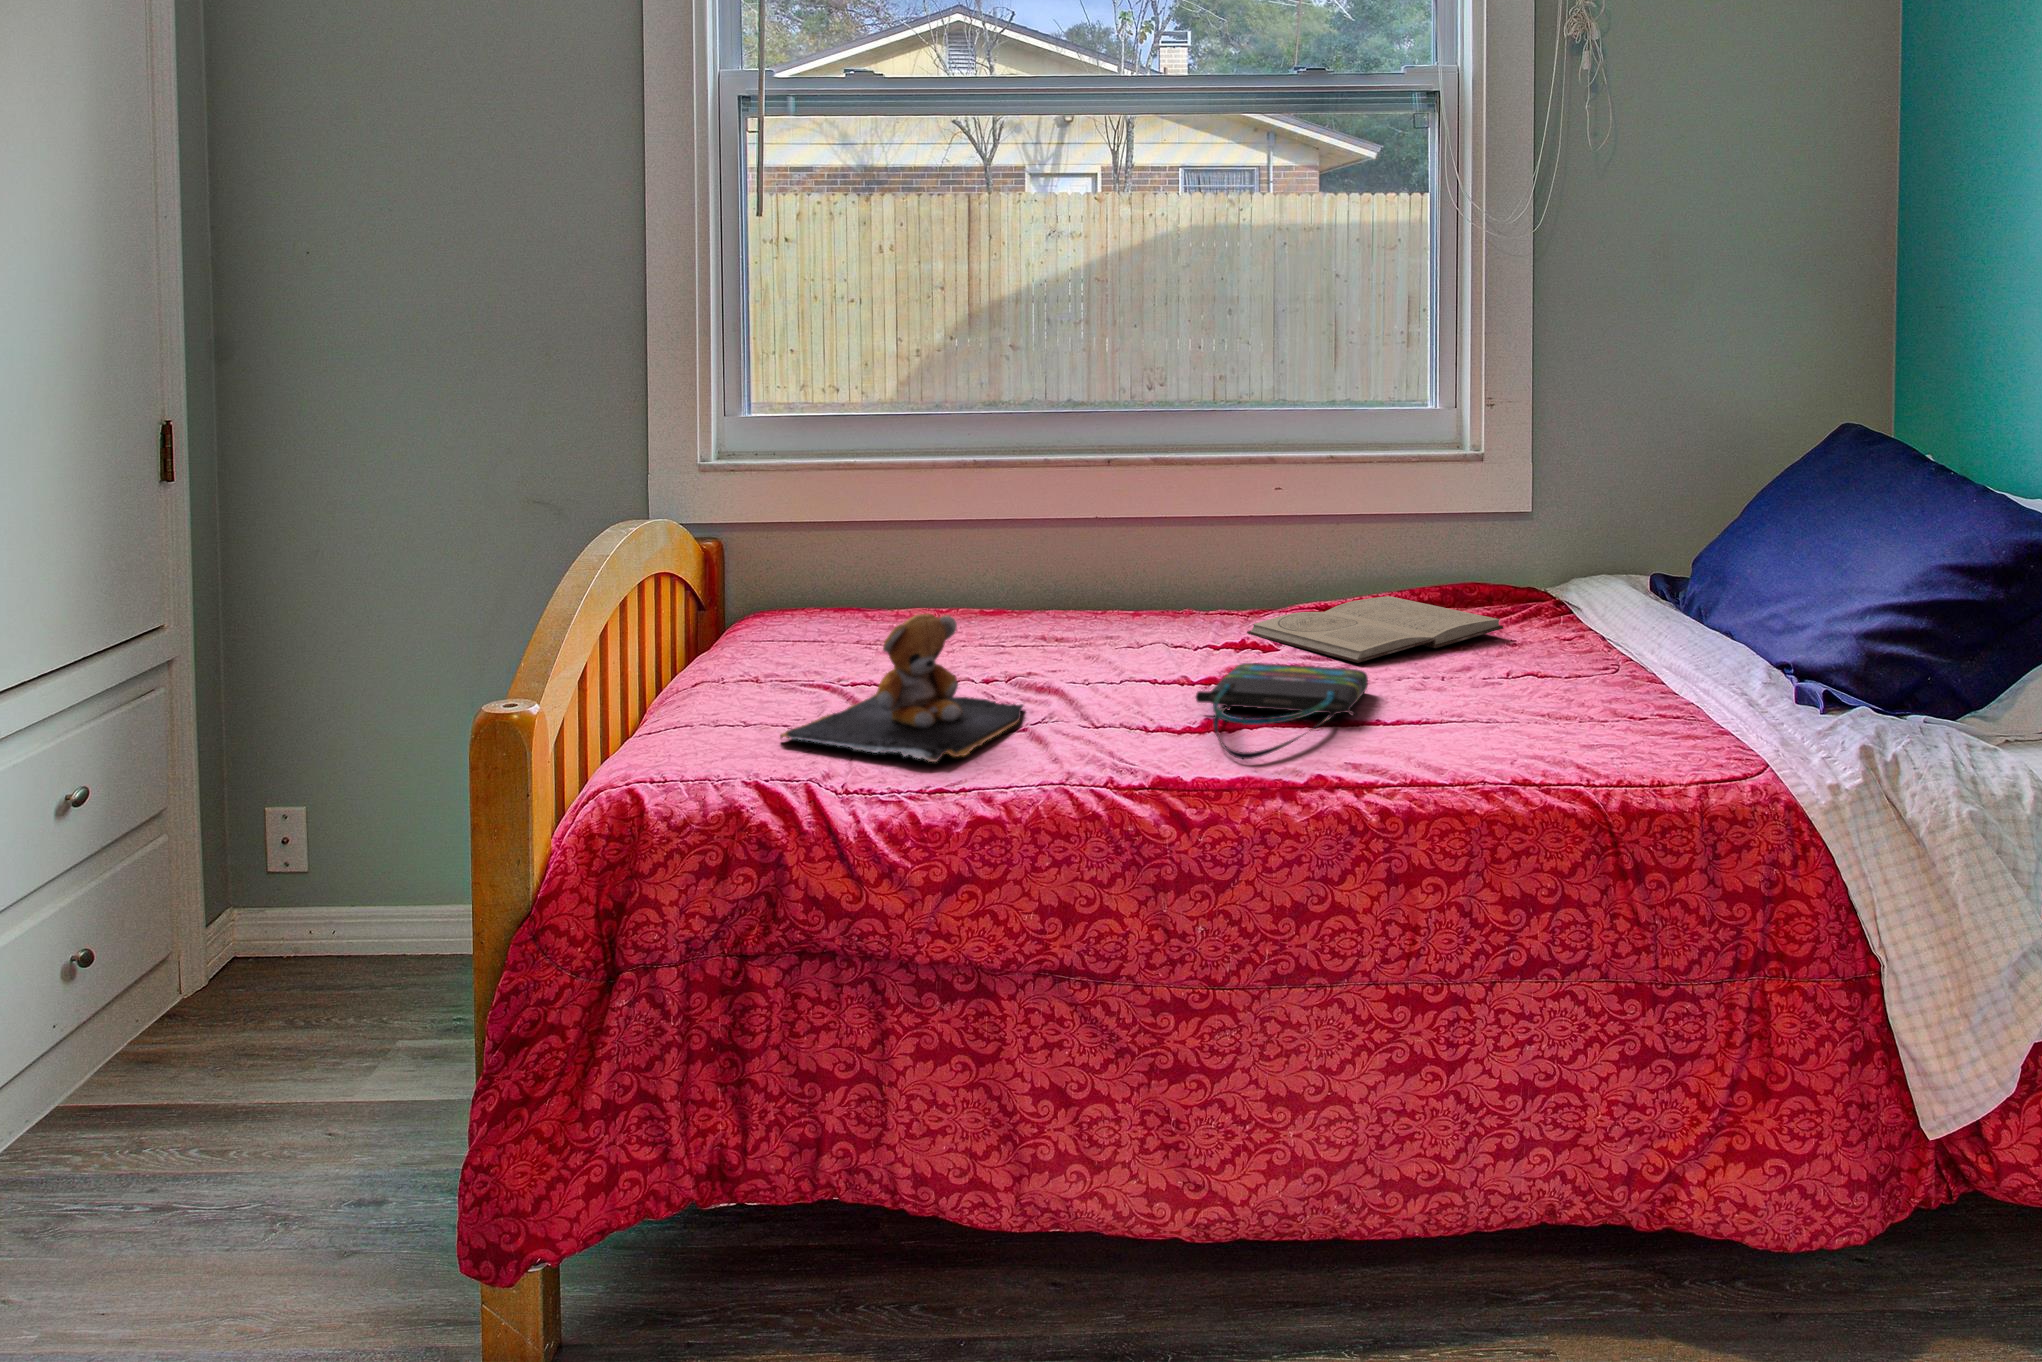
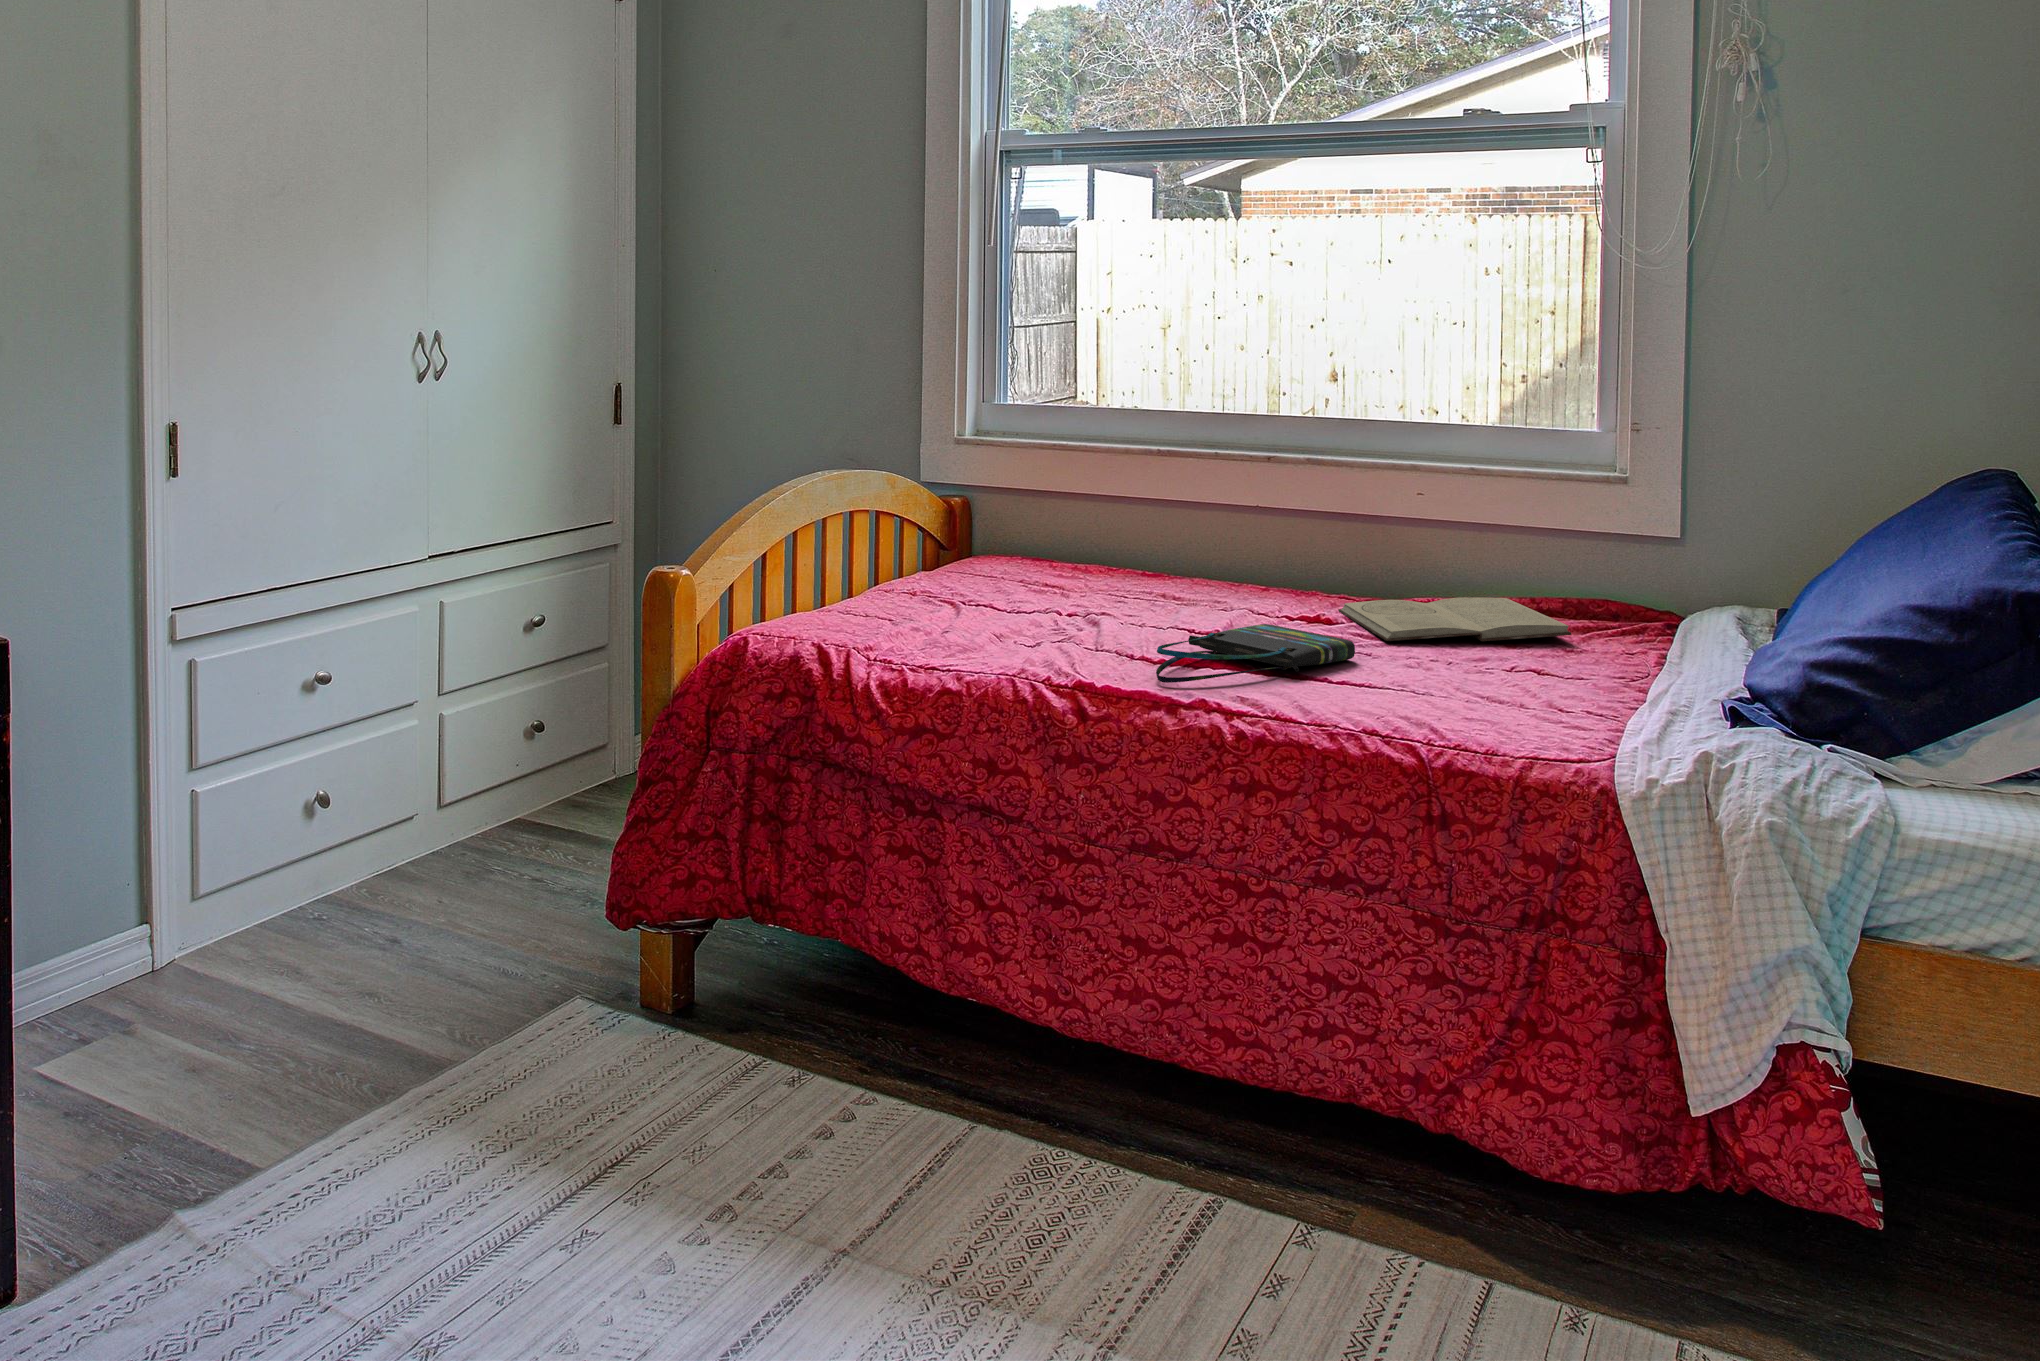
teddy bear: present [780,614,1023,762] -> none [871,547,1065,650]

